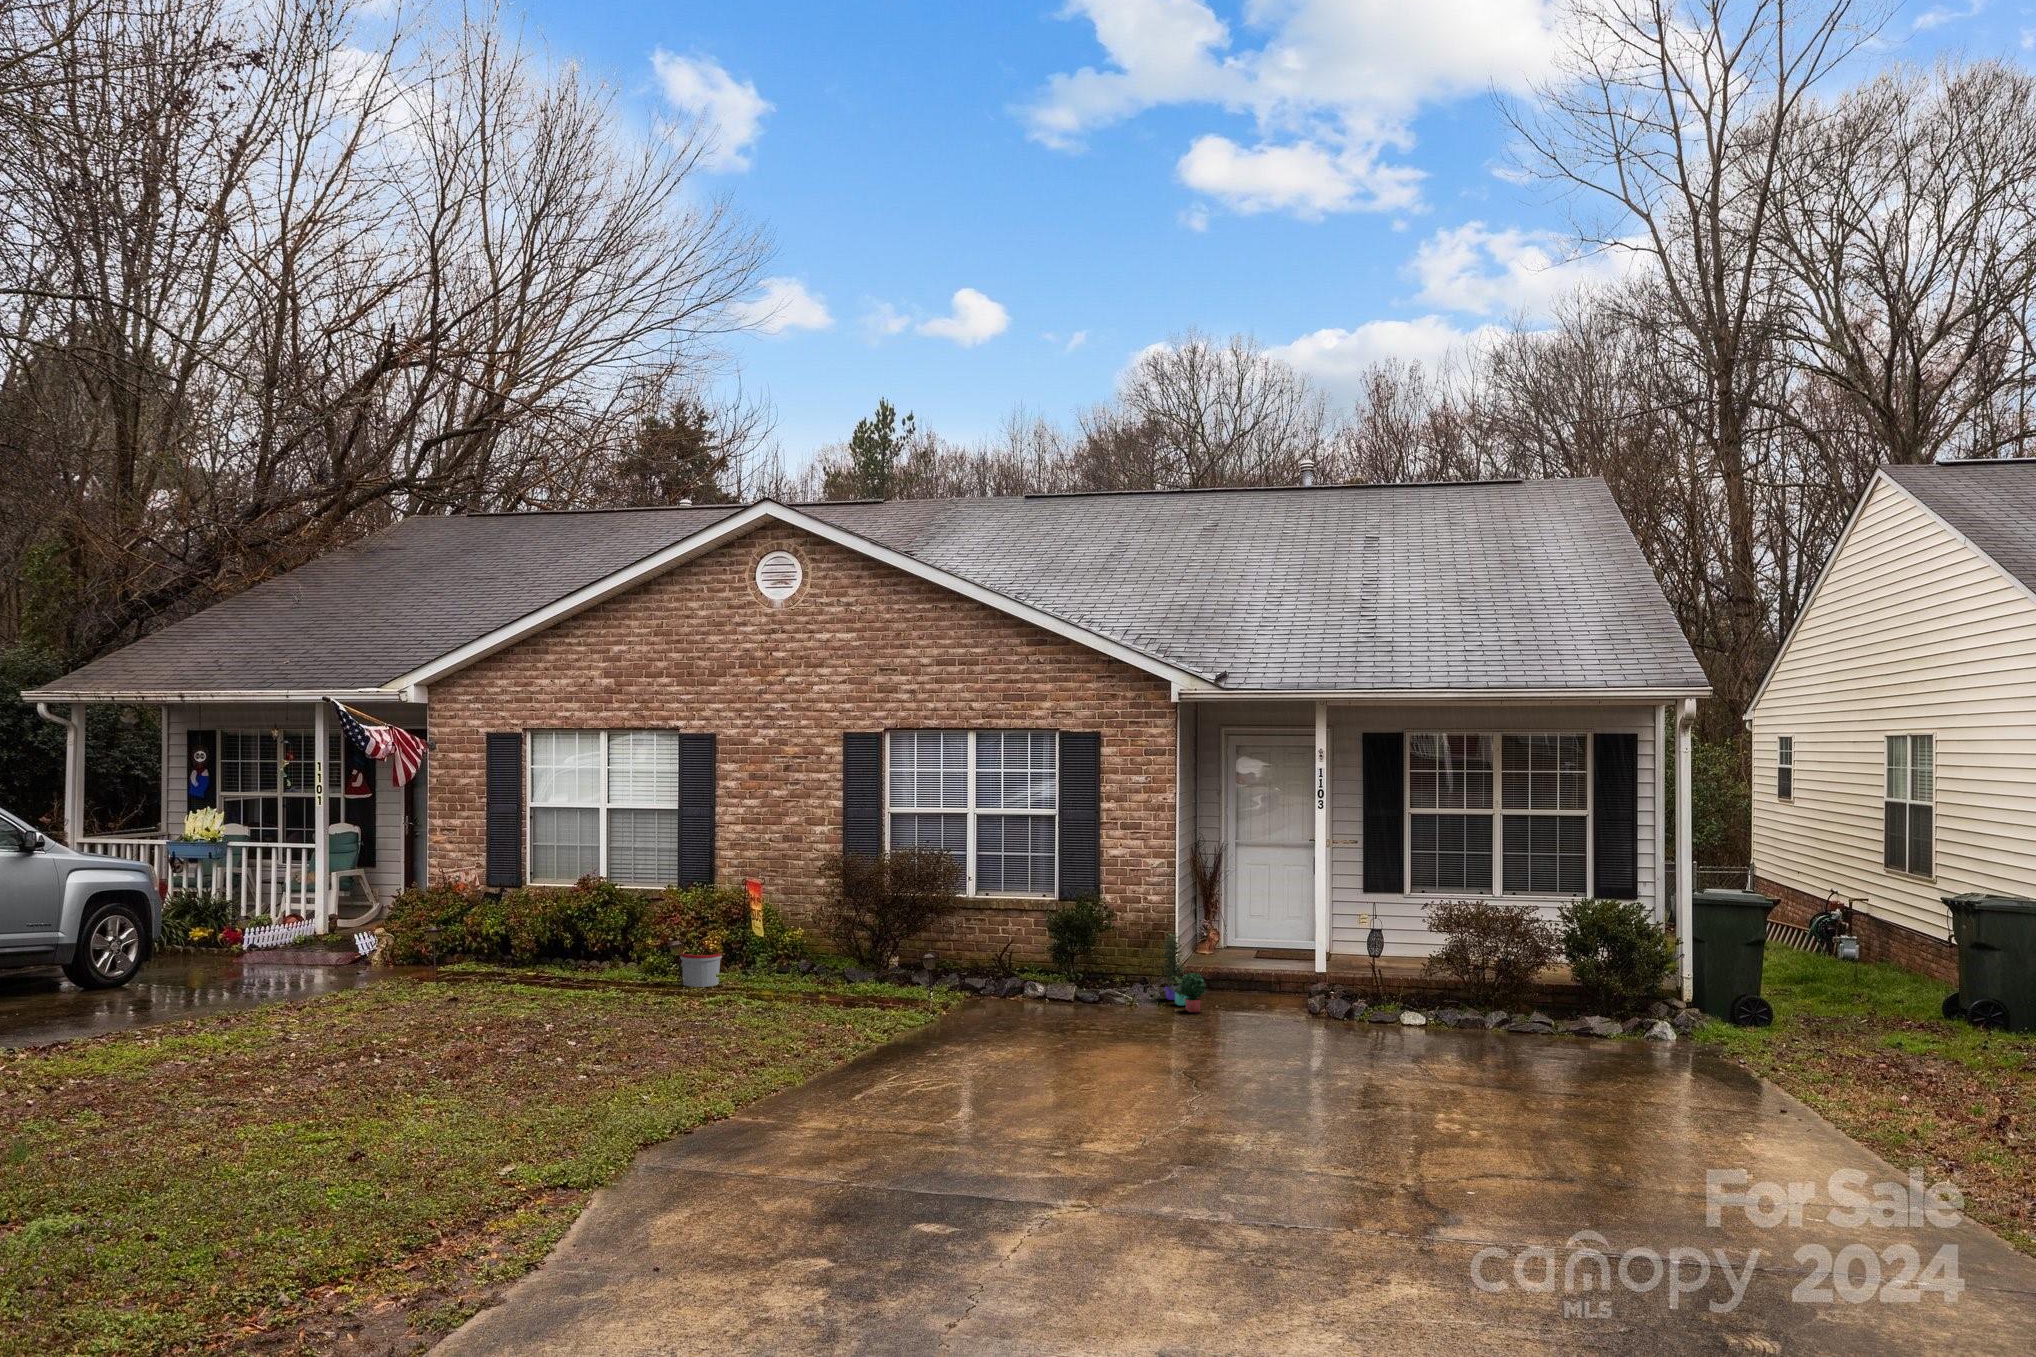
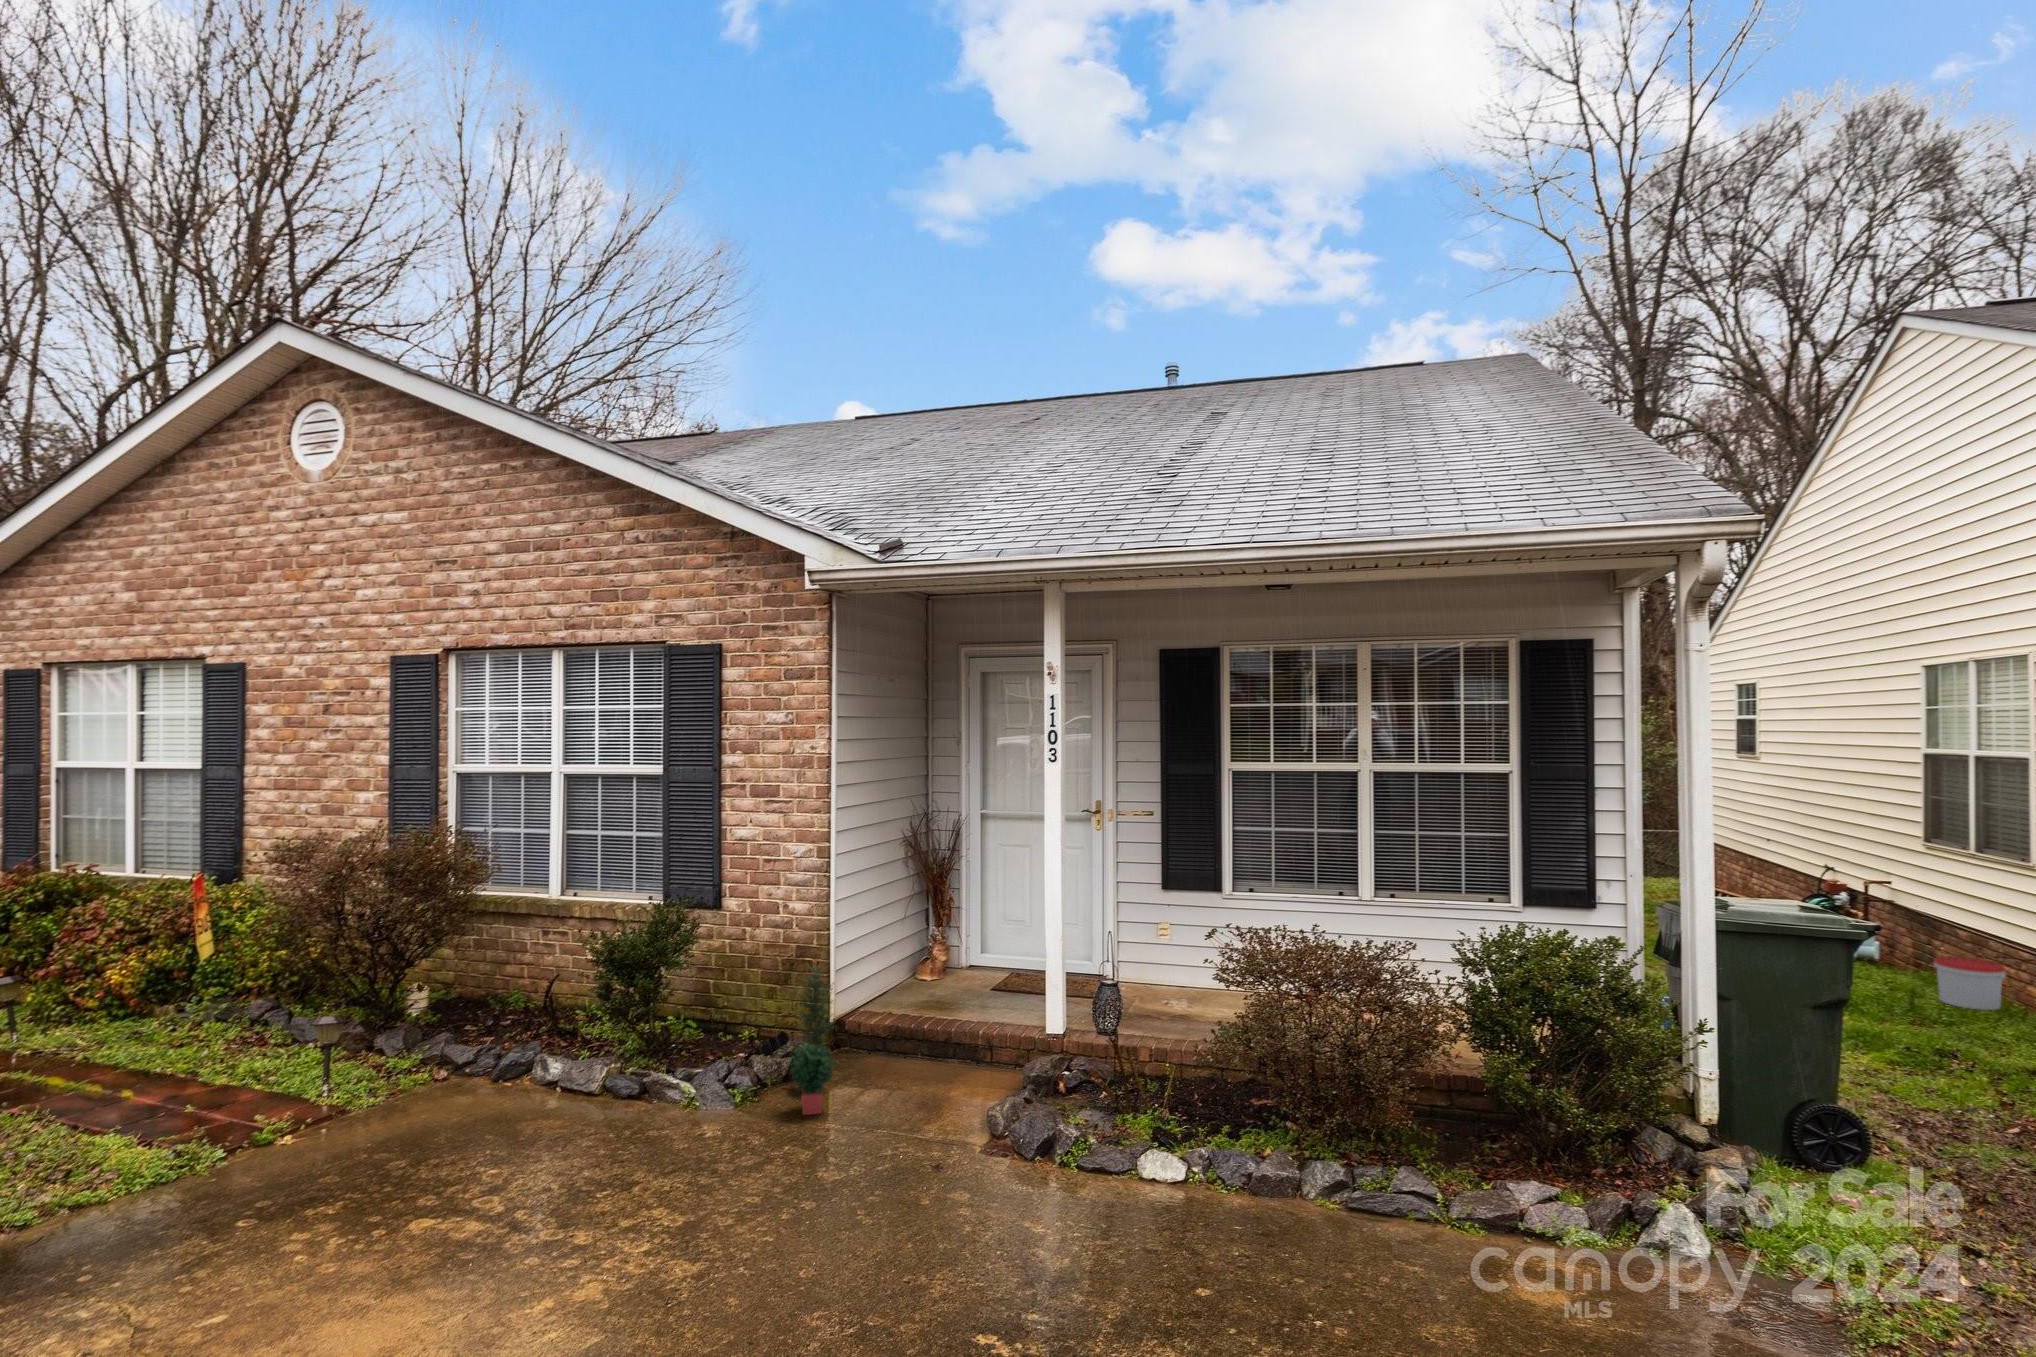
bucket: present [680,952,722,987] -> present [1934,956,2006,1010]

